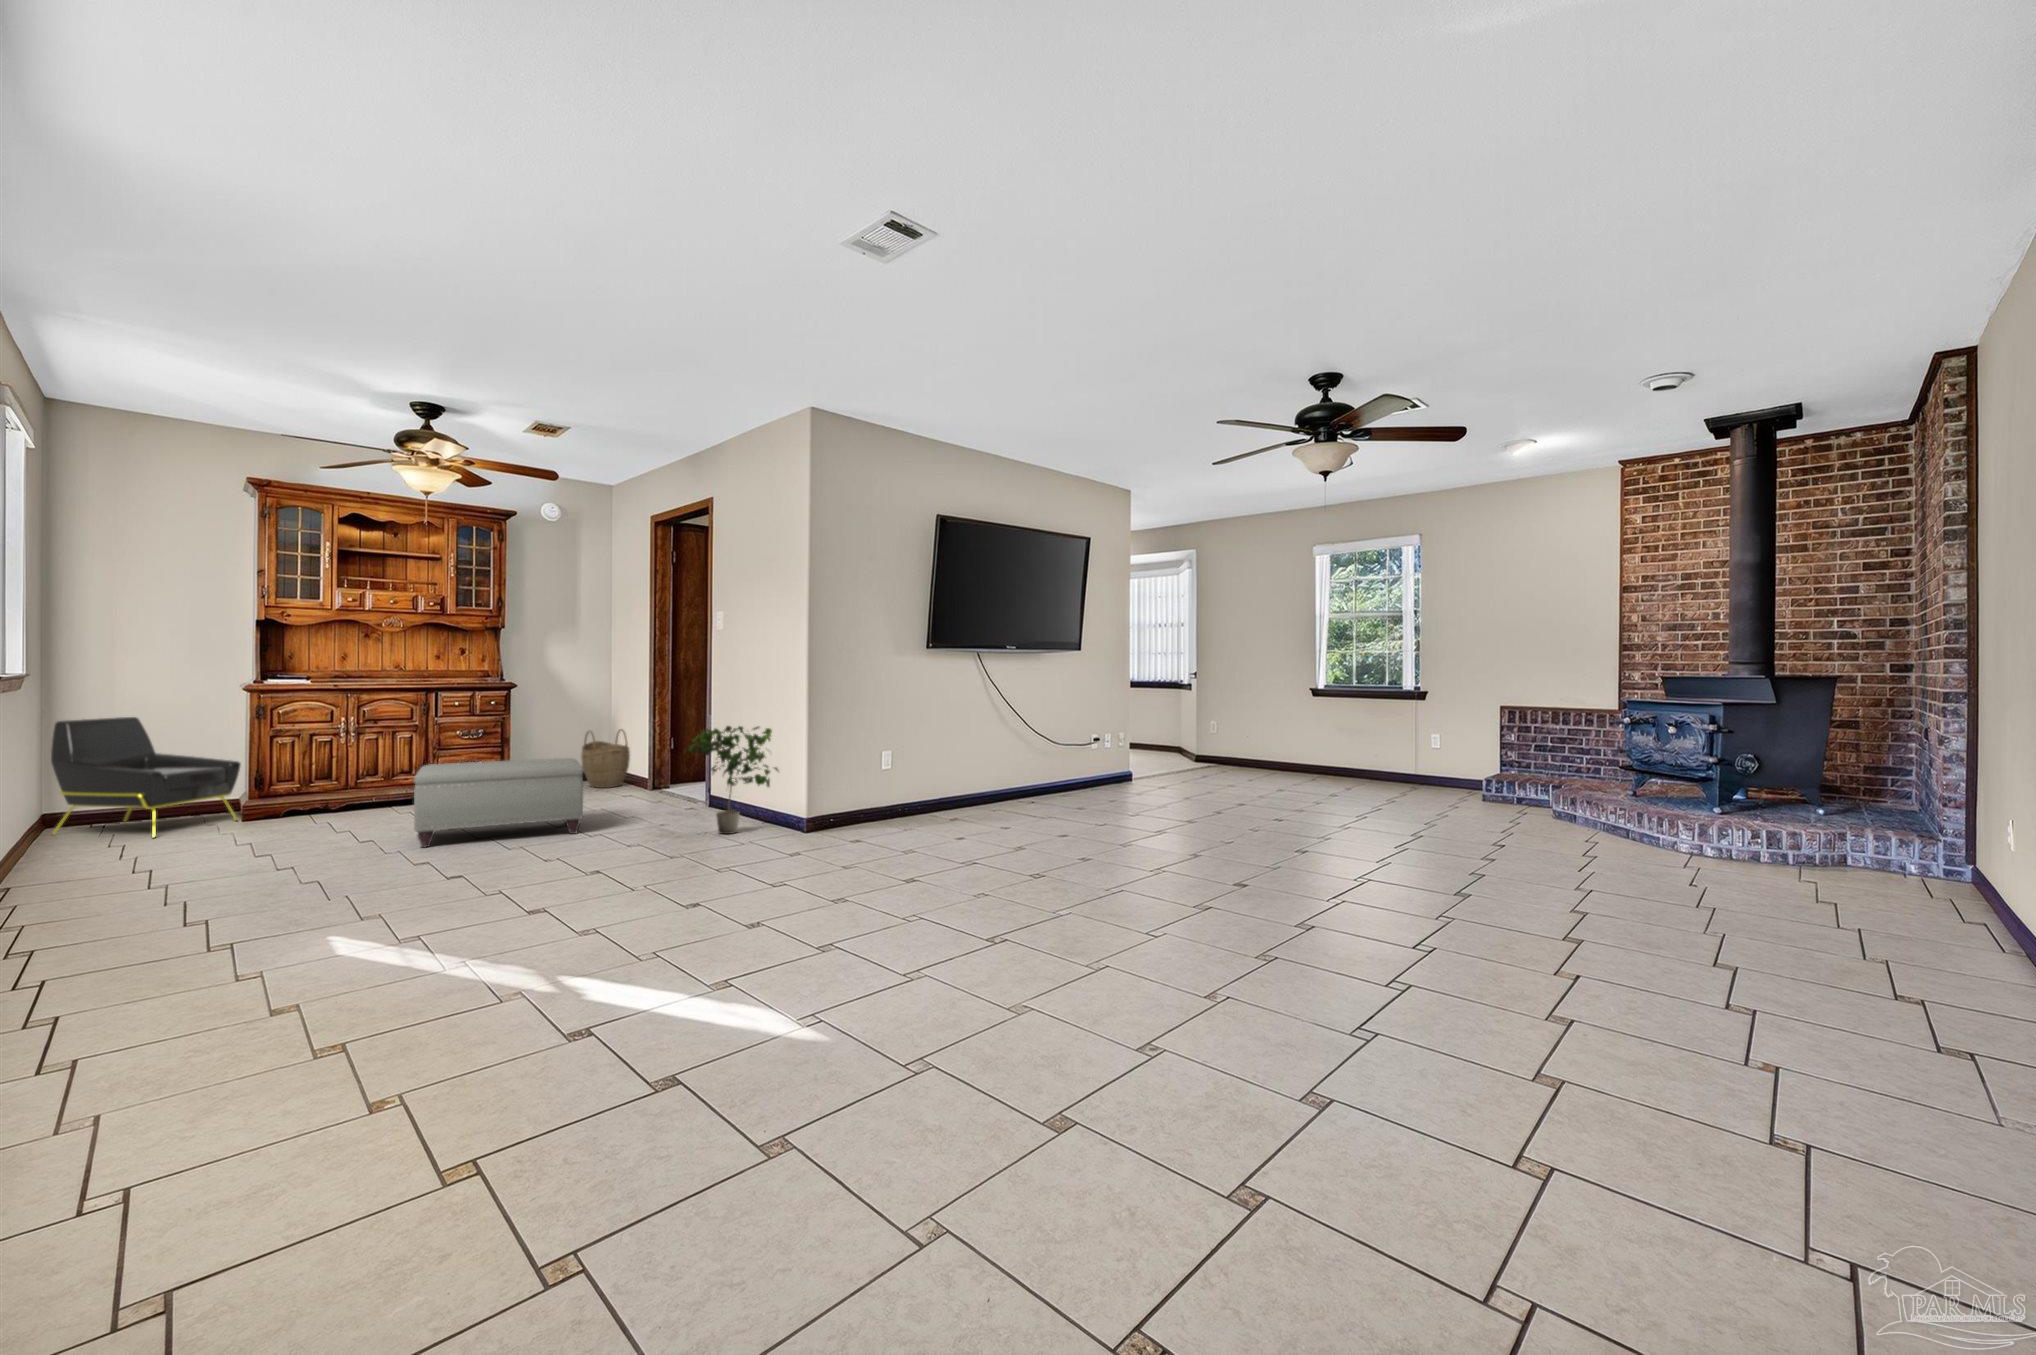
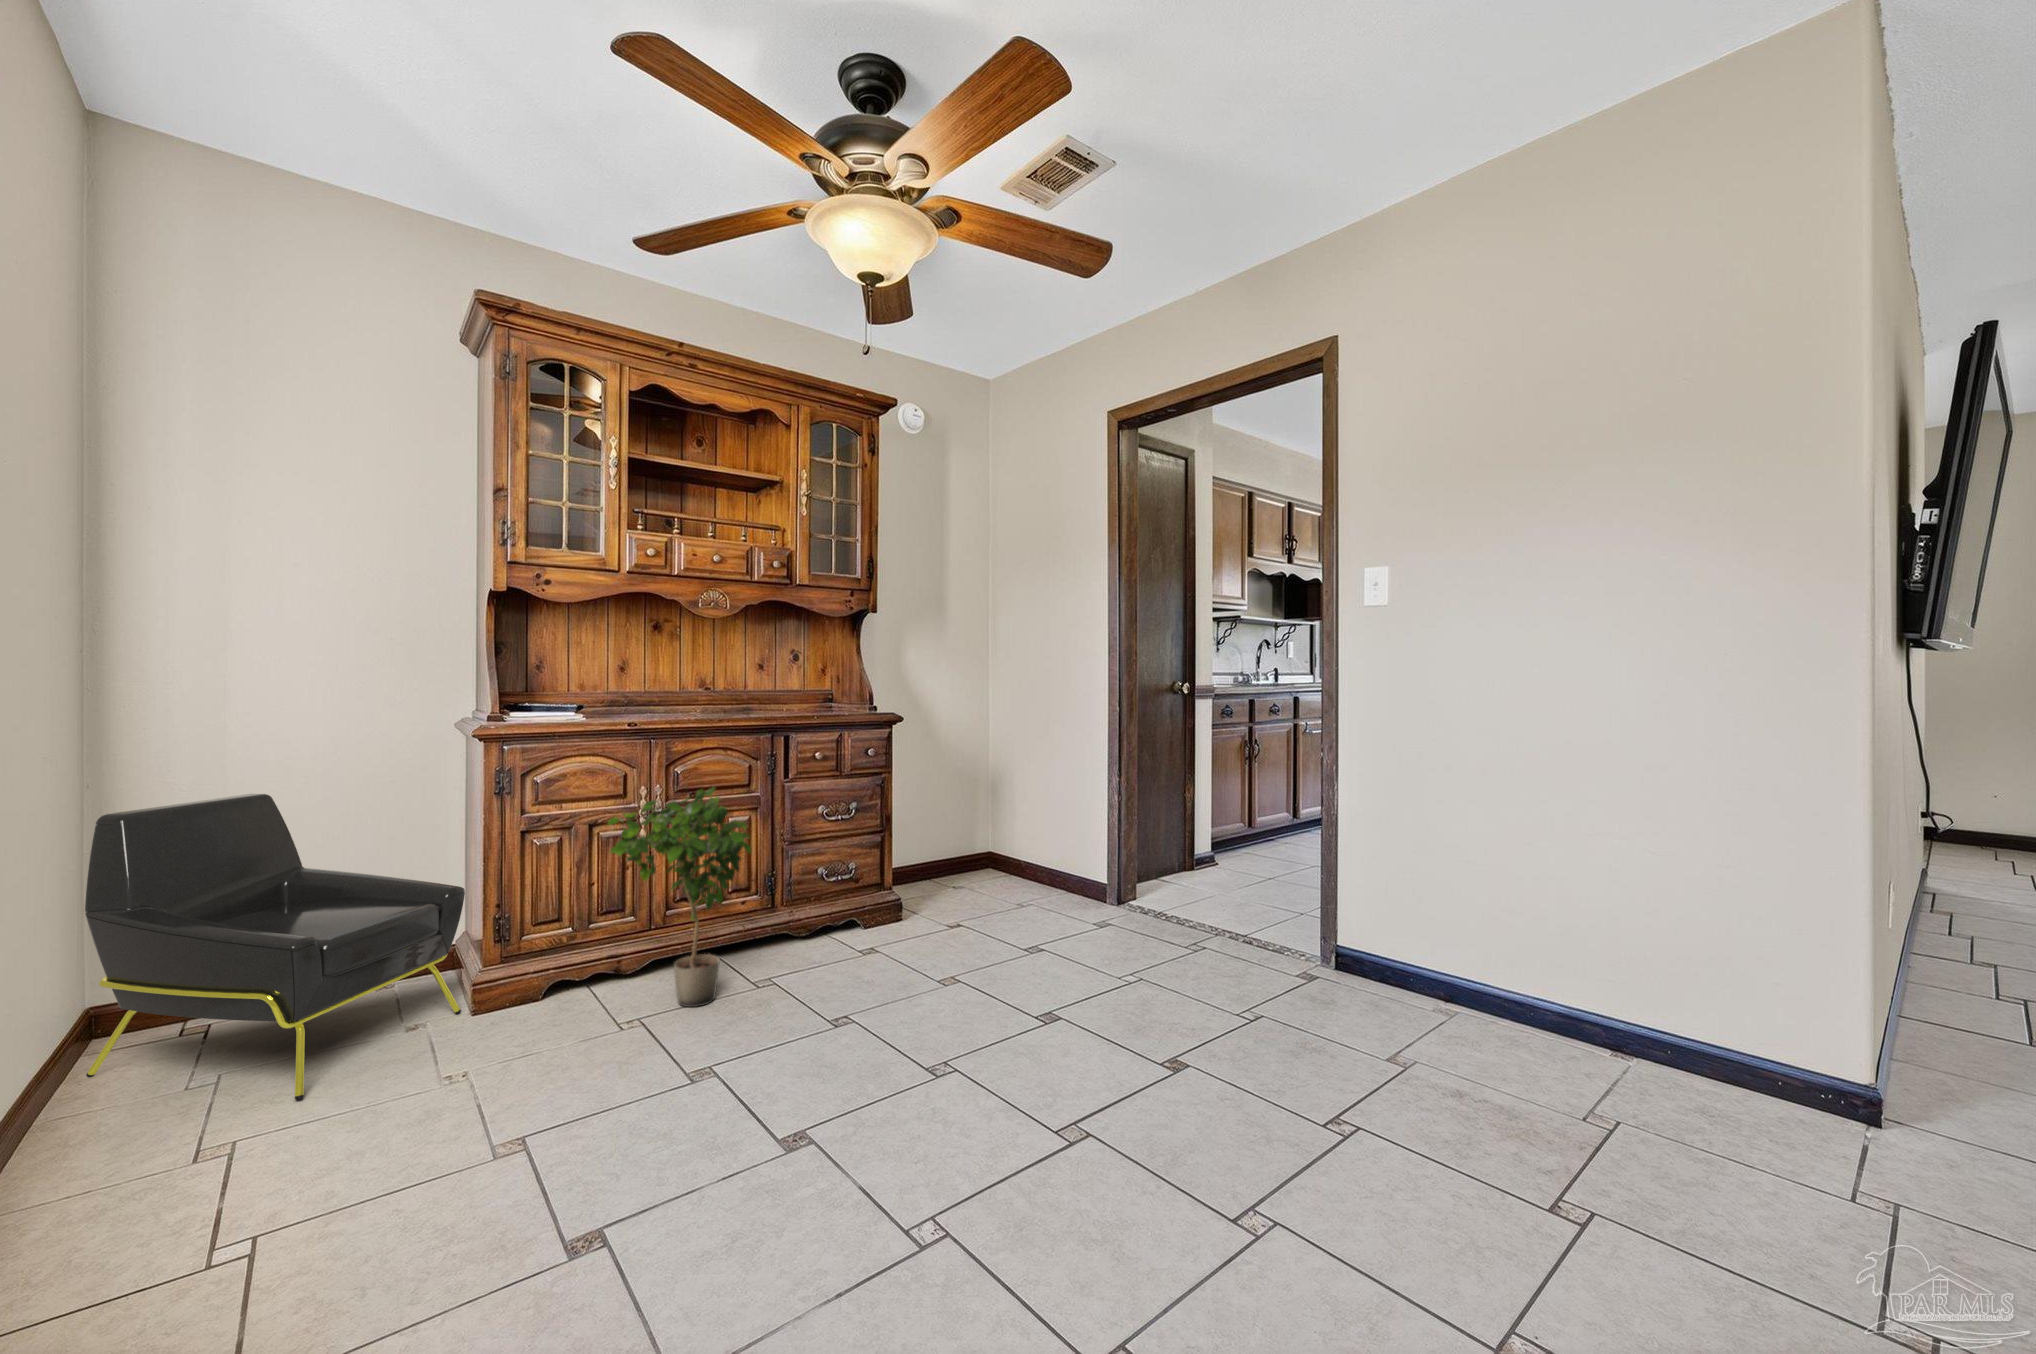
potted plant: present [688,726,778,834] -> present [608,787,751,1007]
woven basket: present [581,729,630,788] -> none [973,790,1058,898]
ottoman: present [414,758,584,847] -> none [891,893,1284,1190]

